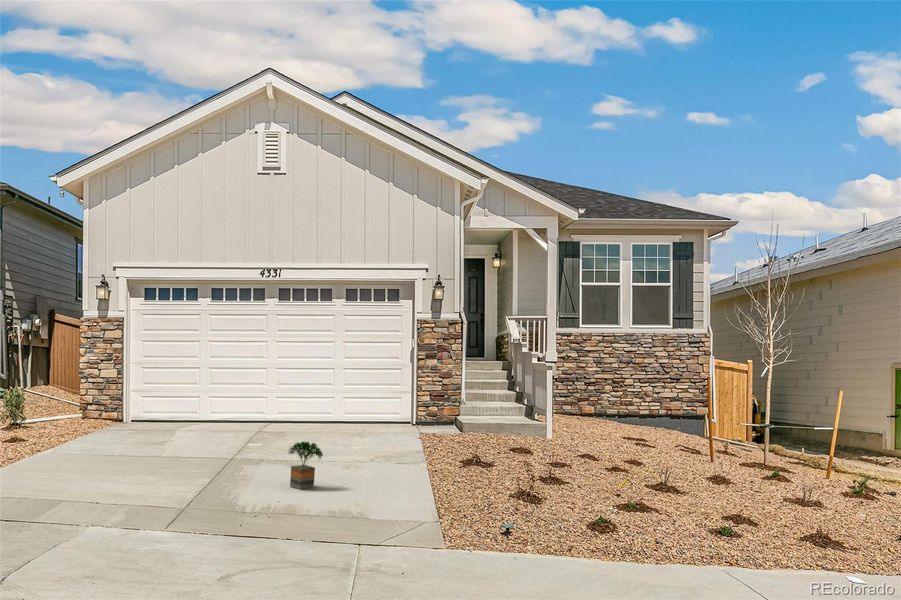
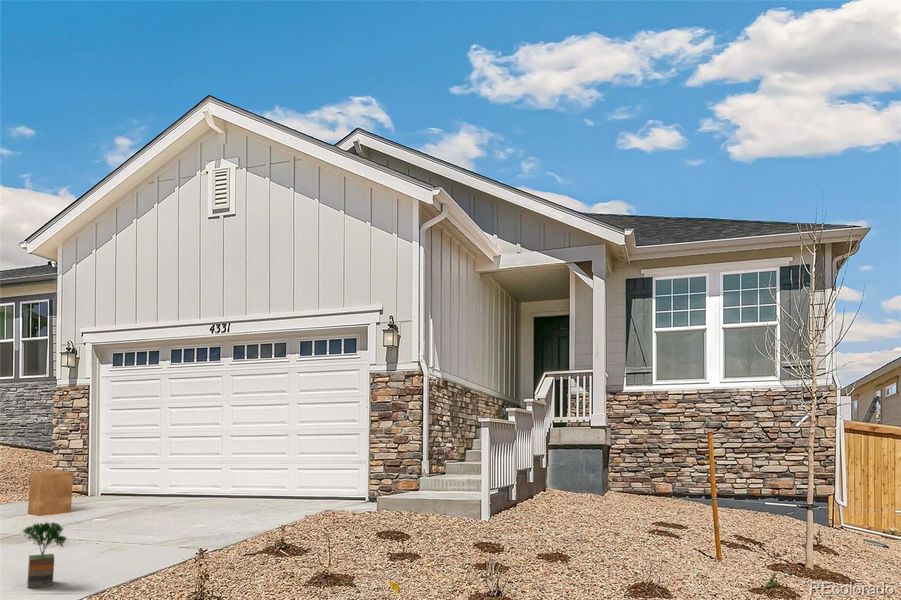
cardboard box: none [123,398,162,439] -> present [28,470,73,516]

